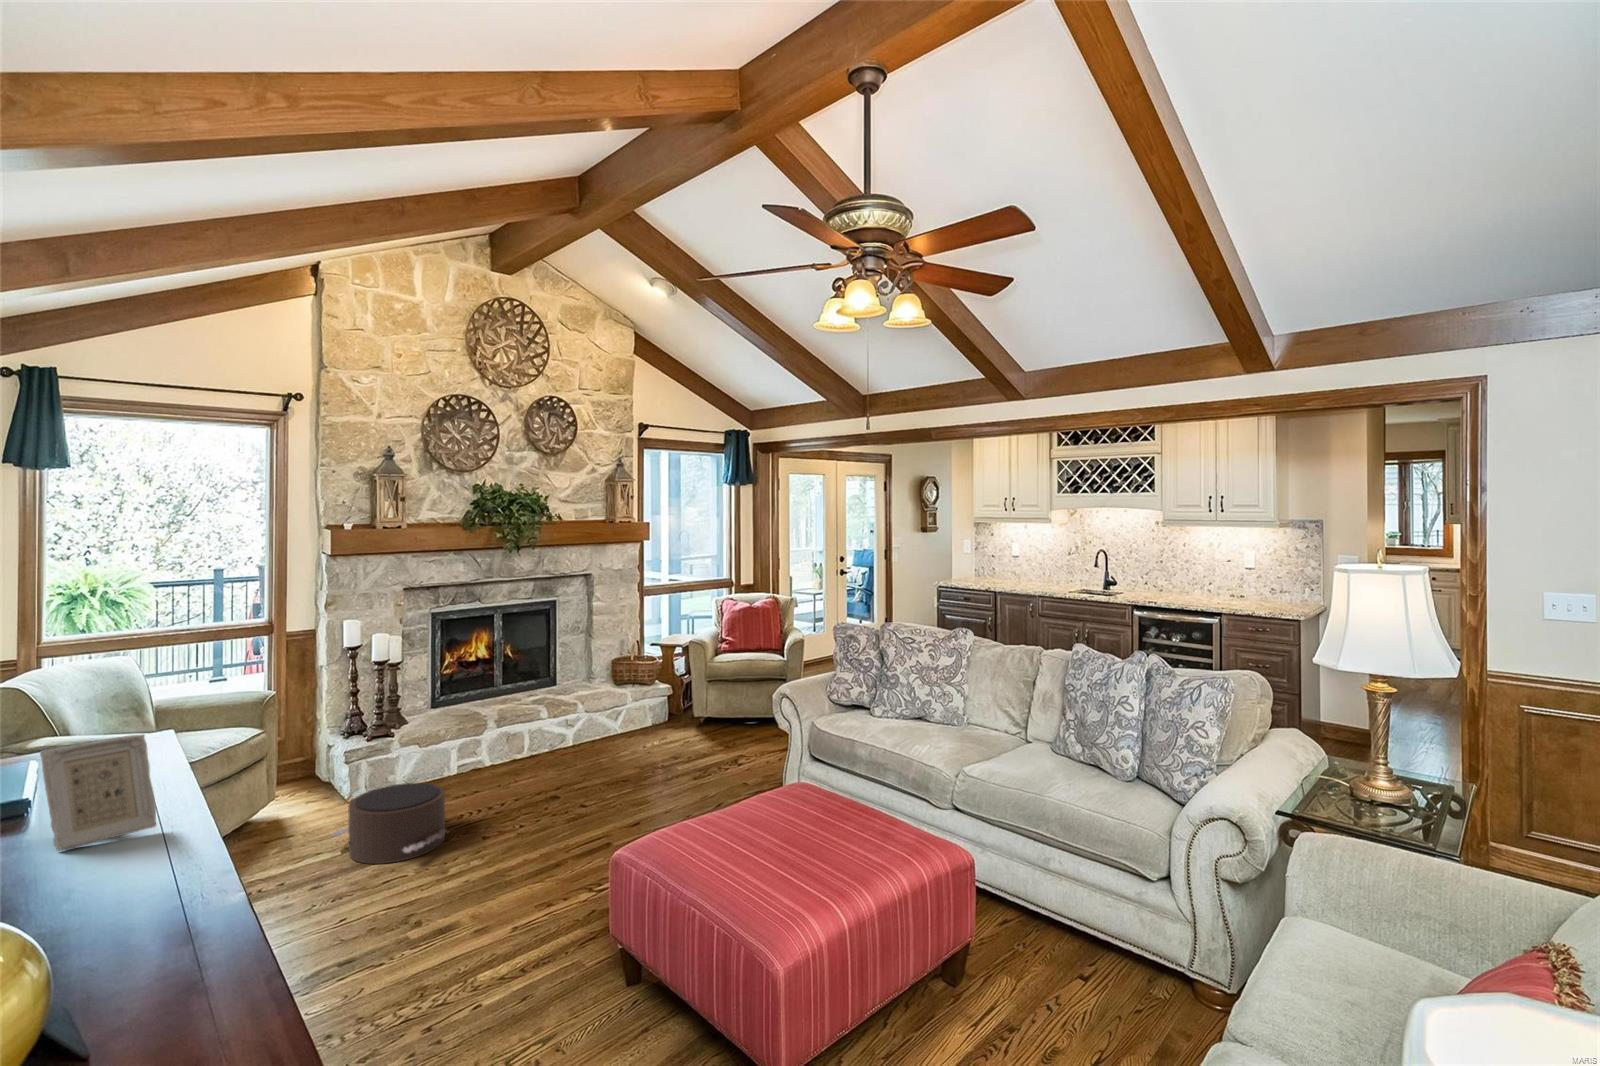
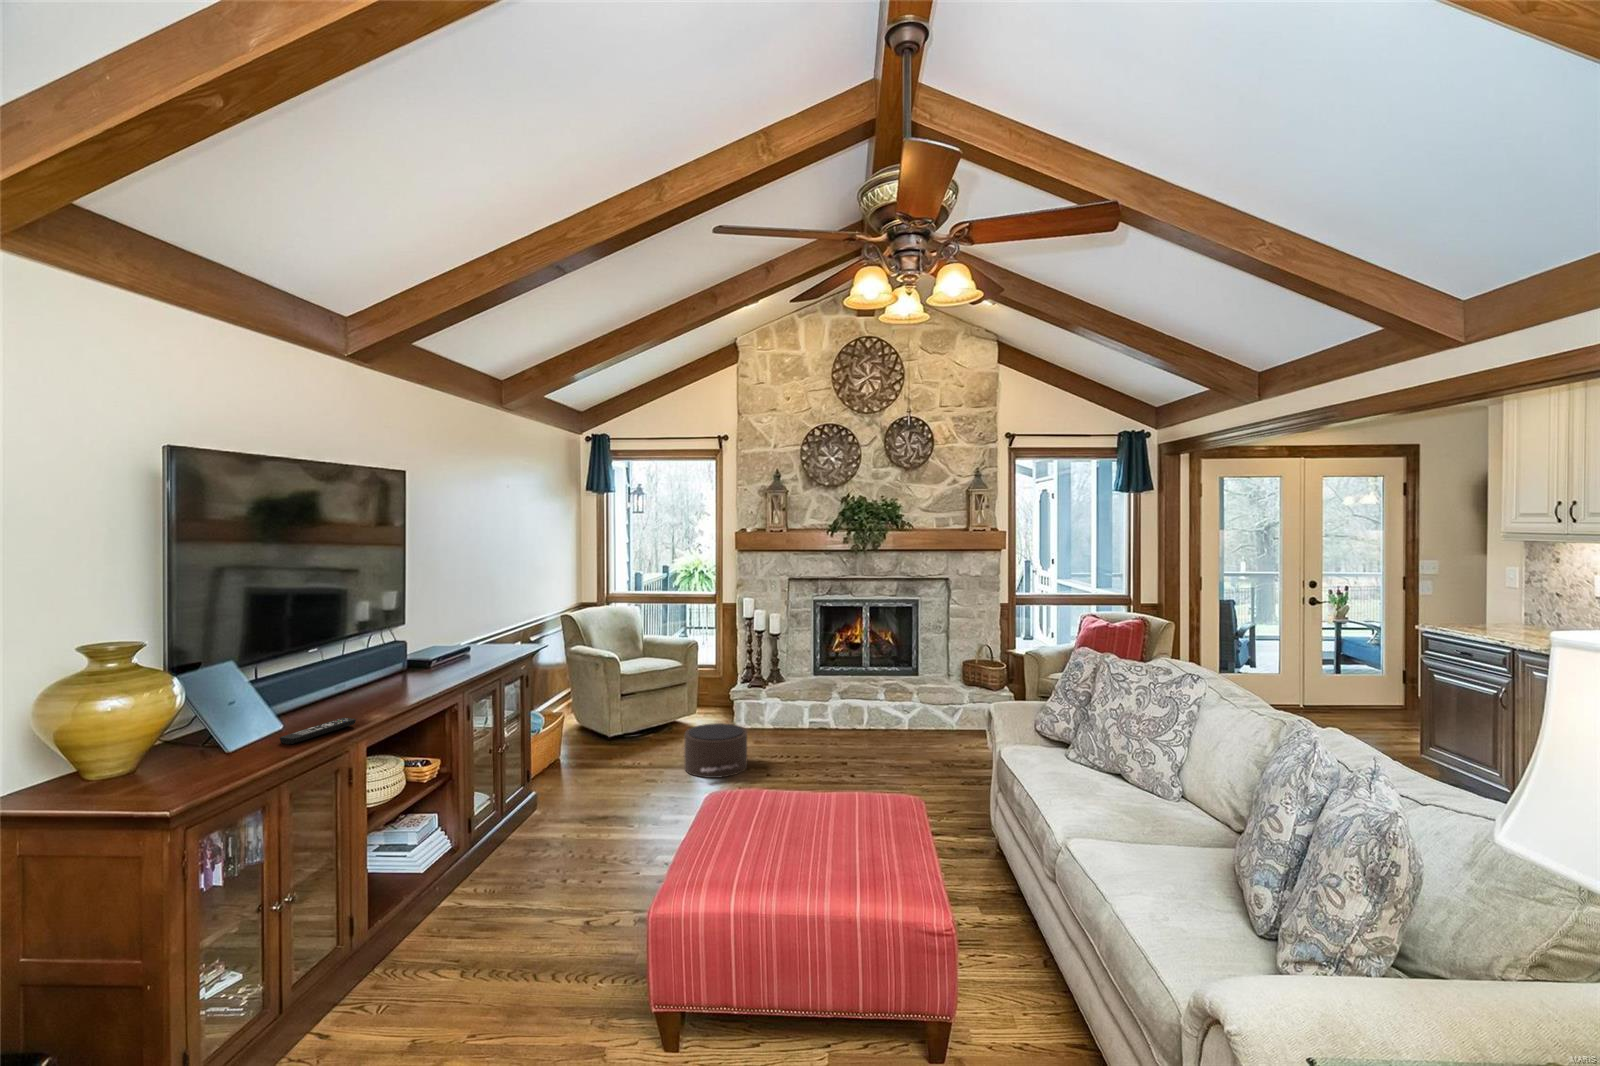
picture frame: present [40,735,156,851] -> none [377,646,427,697]
remote control: none [105,884,186,970] -> present [280,718,356,744]

